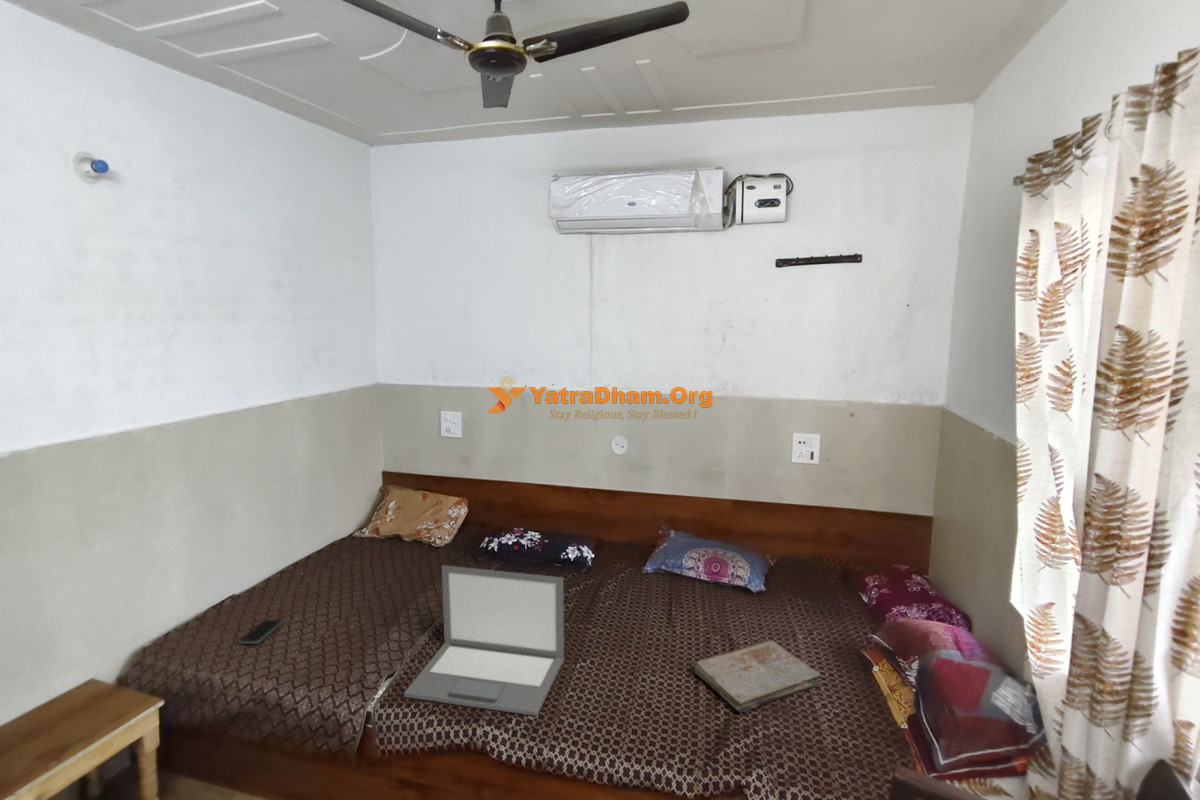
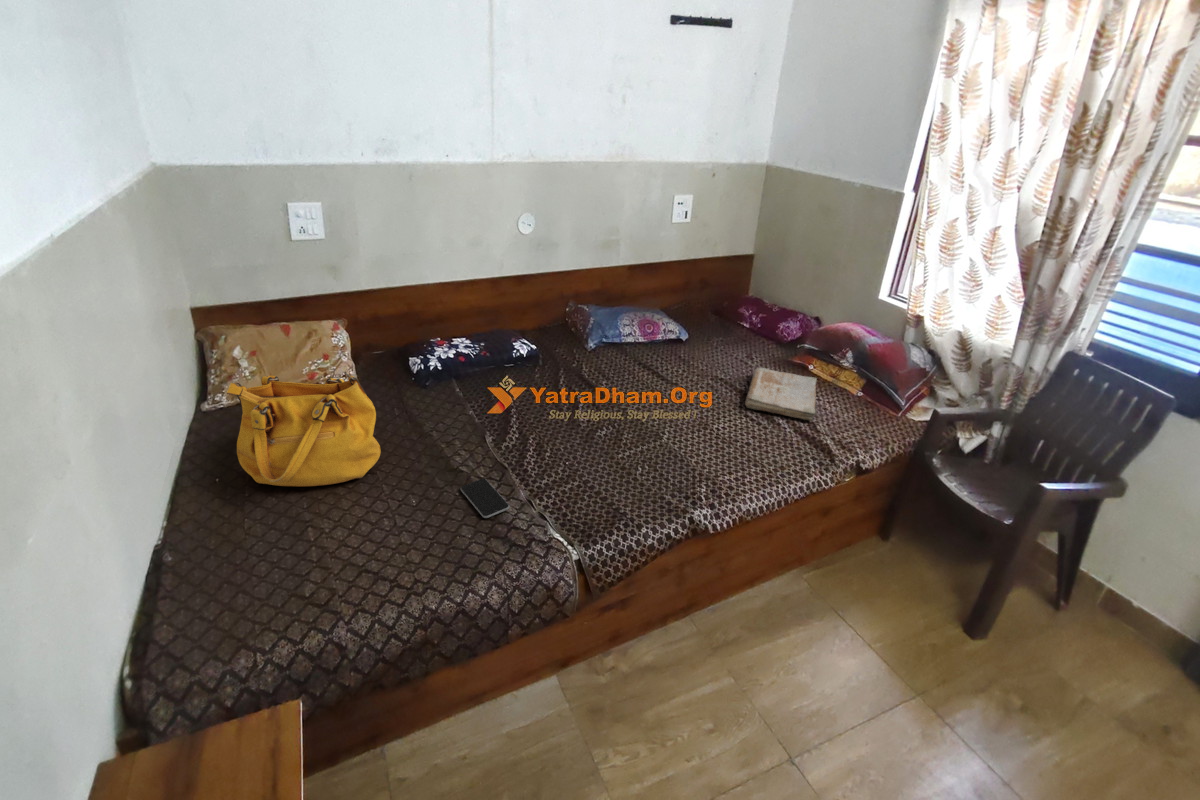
handbag: none [292,514,388,604] -> present [227,372,381,486]
laptop: present [404,565,564,716] -> none [541,357,715,528]
smartphone: present [239,620,283,644] -> present [460,479,510,518]

